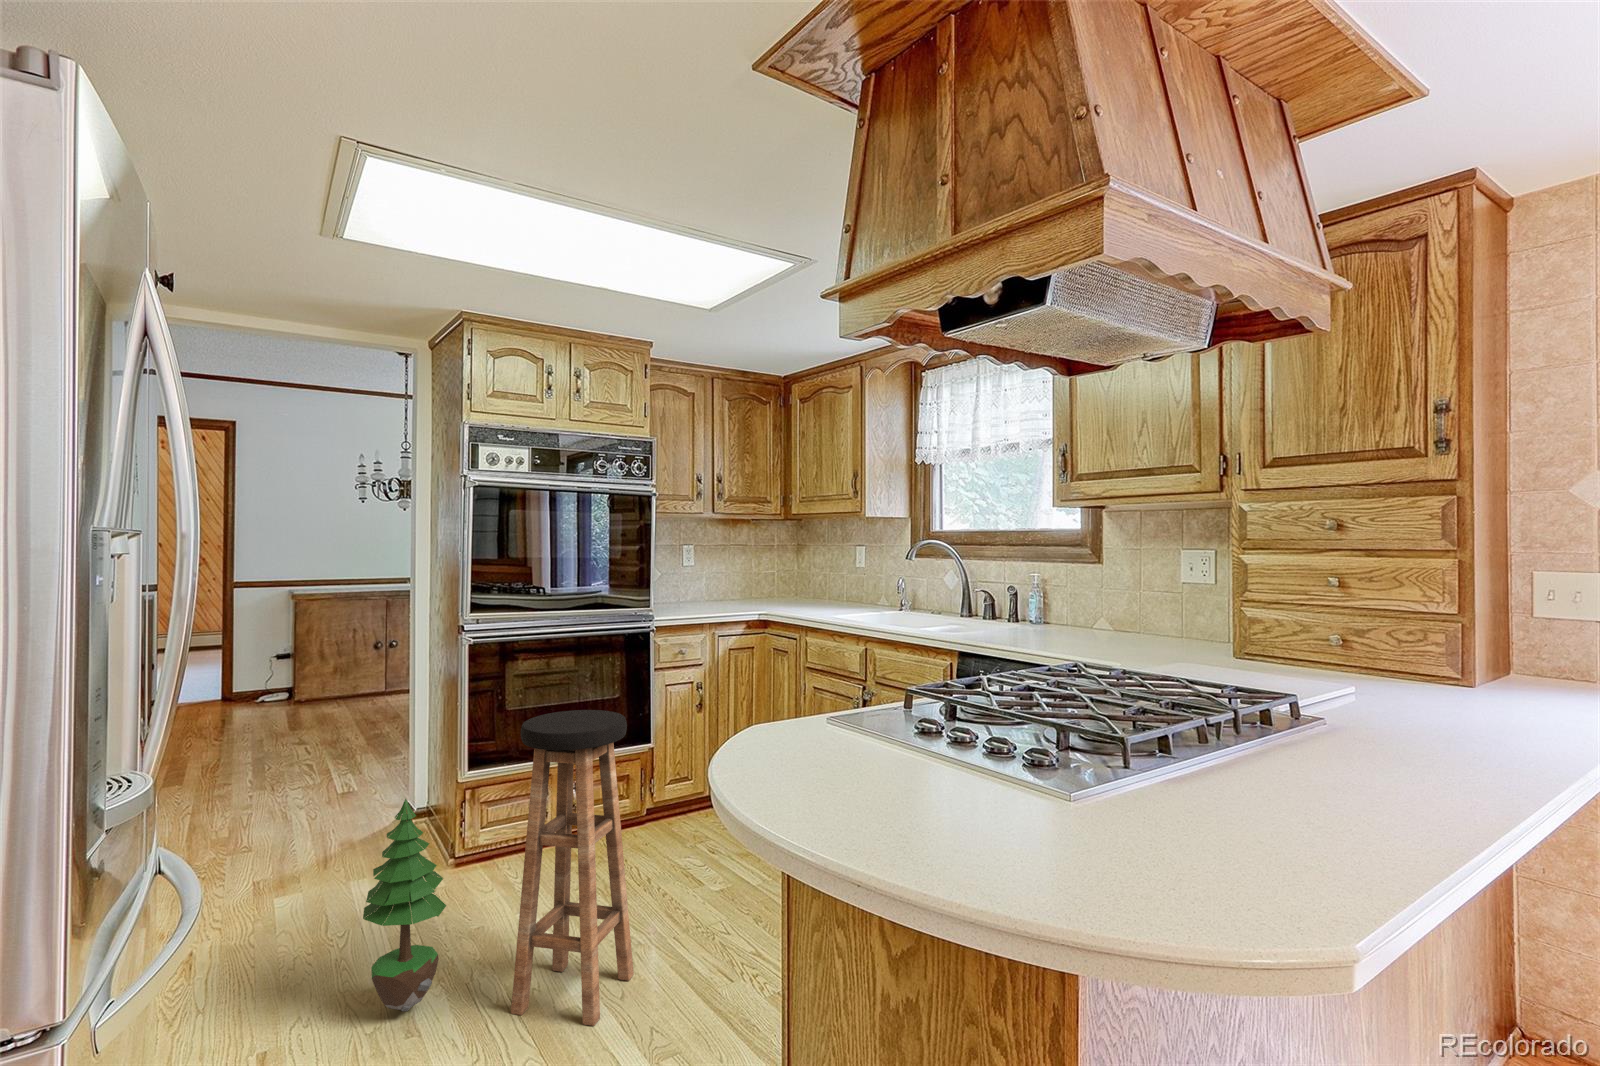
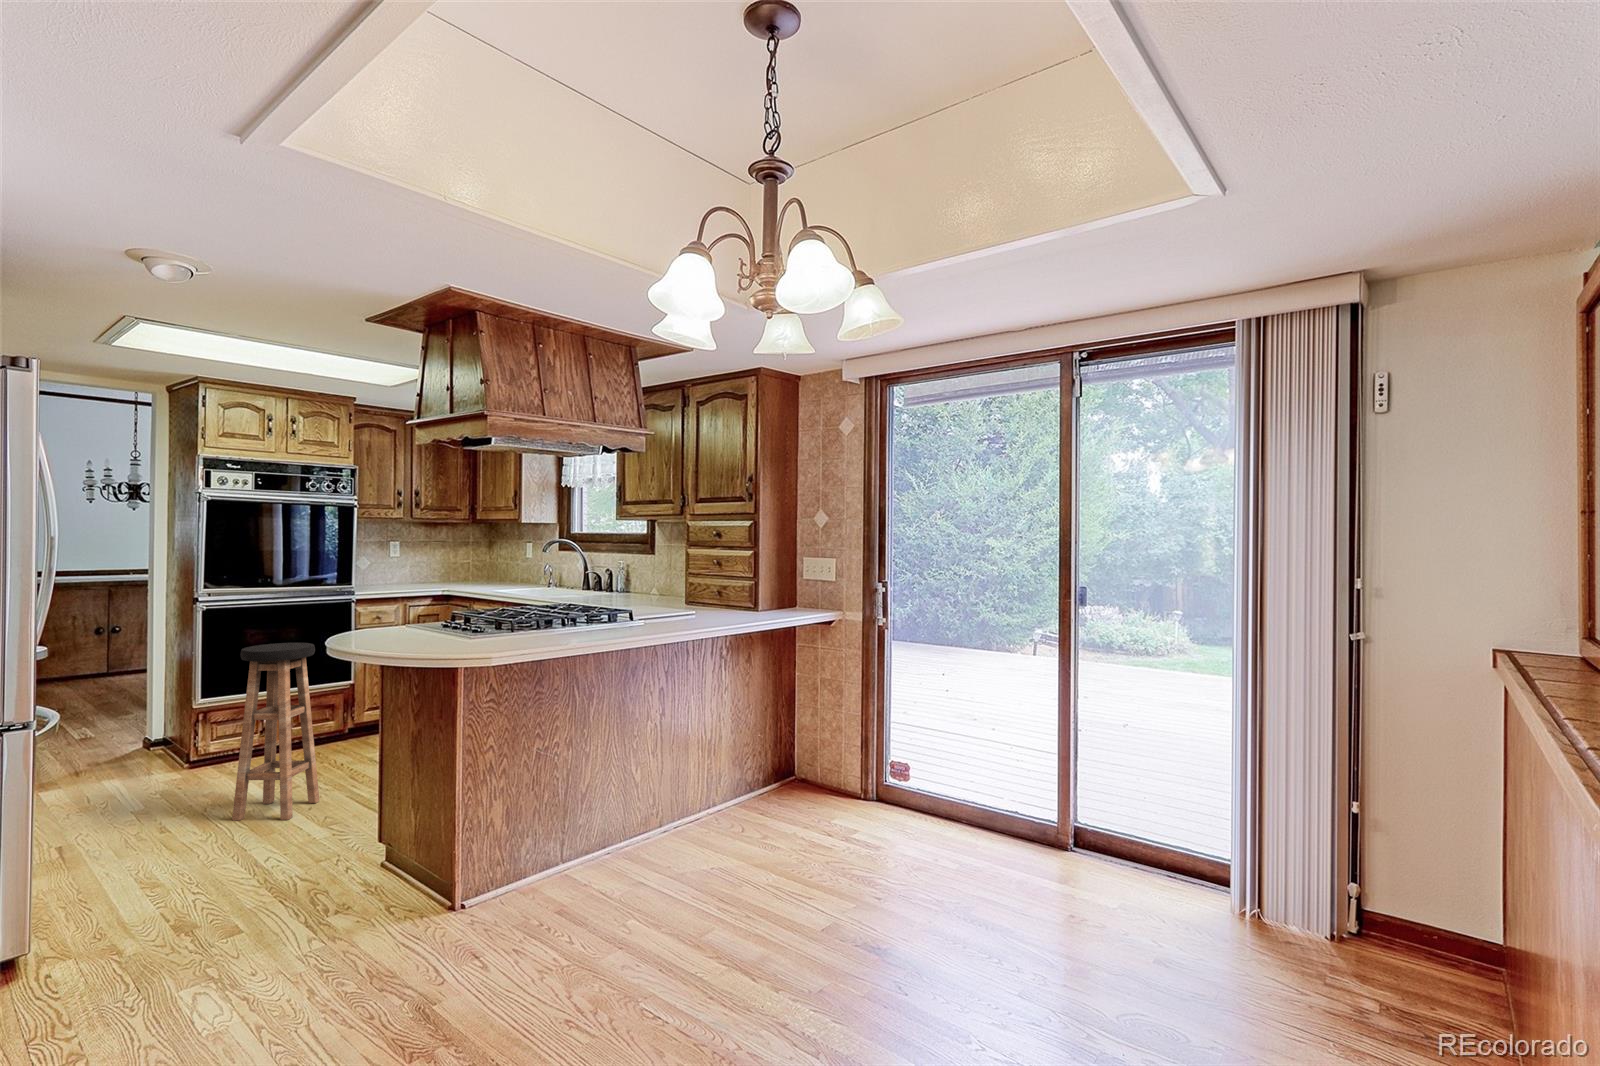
potted tree: present [363,799,446,1011] -> none [126,695,187,826]

